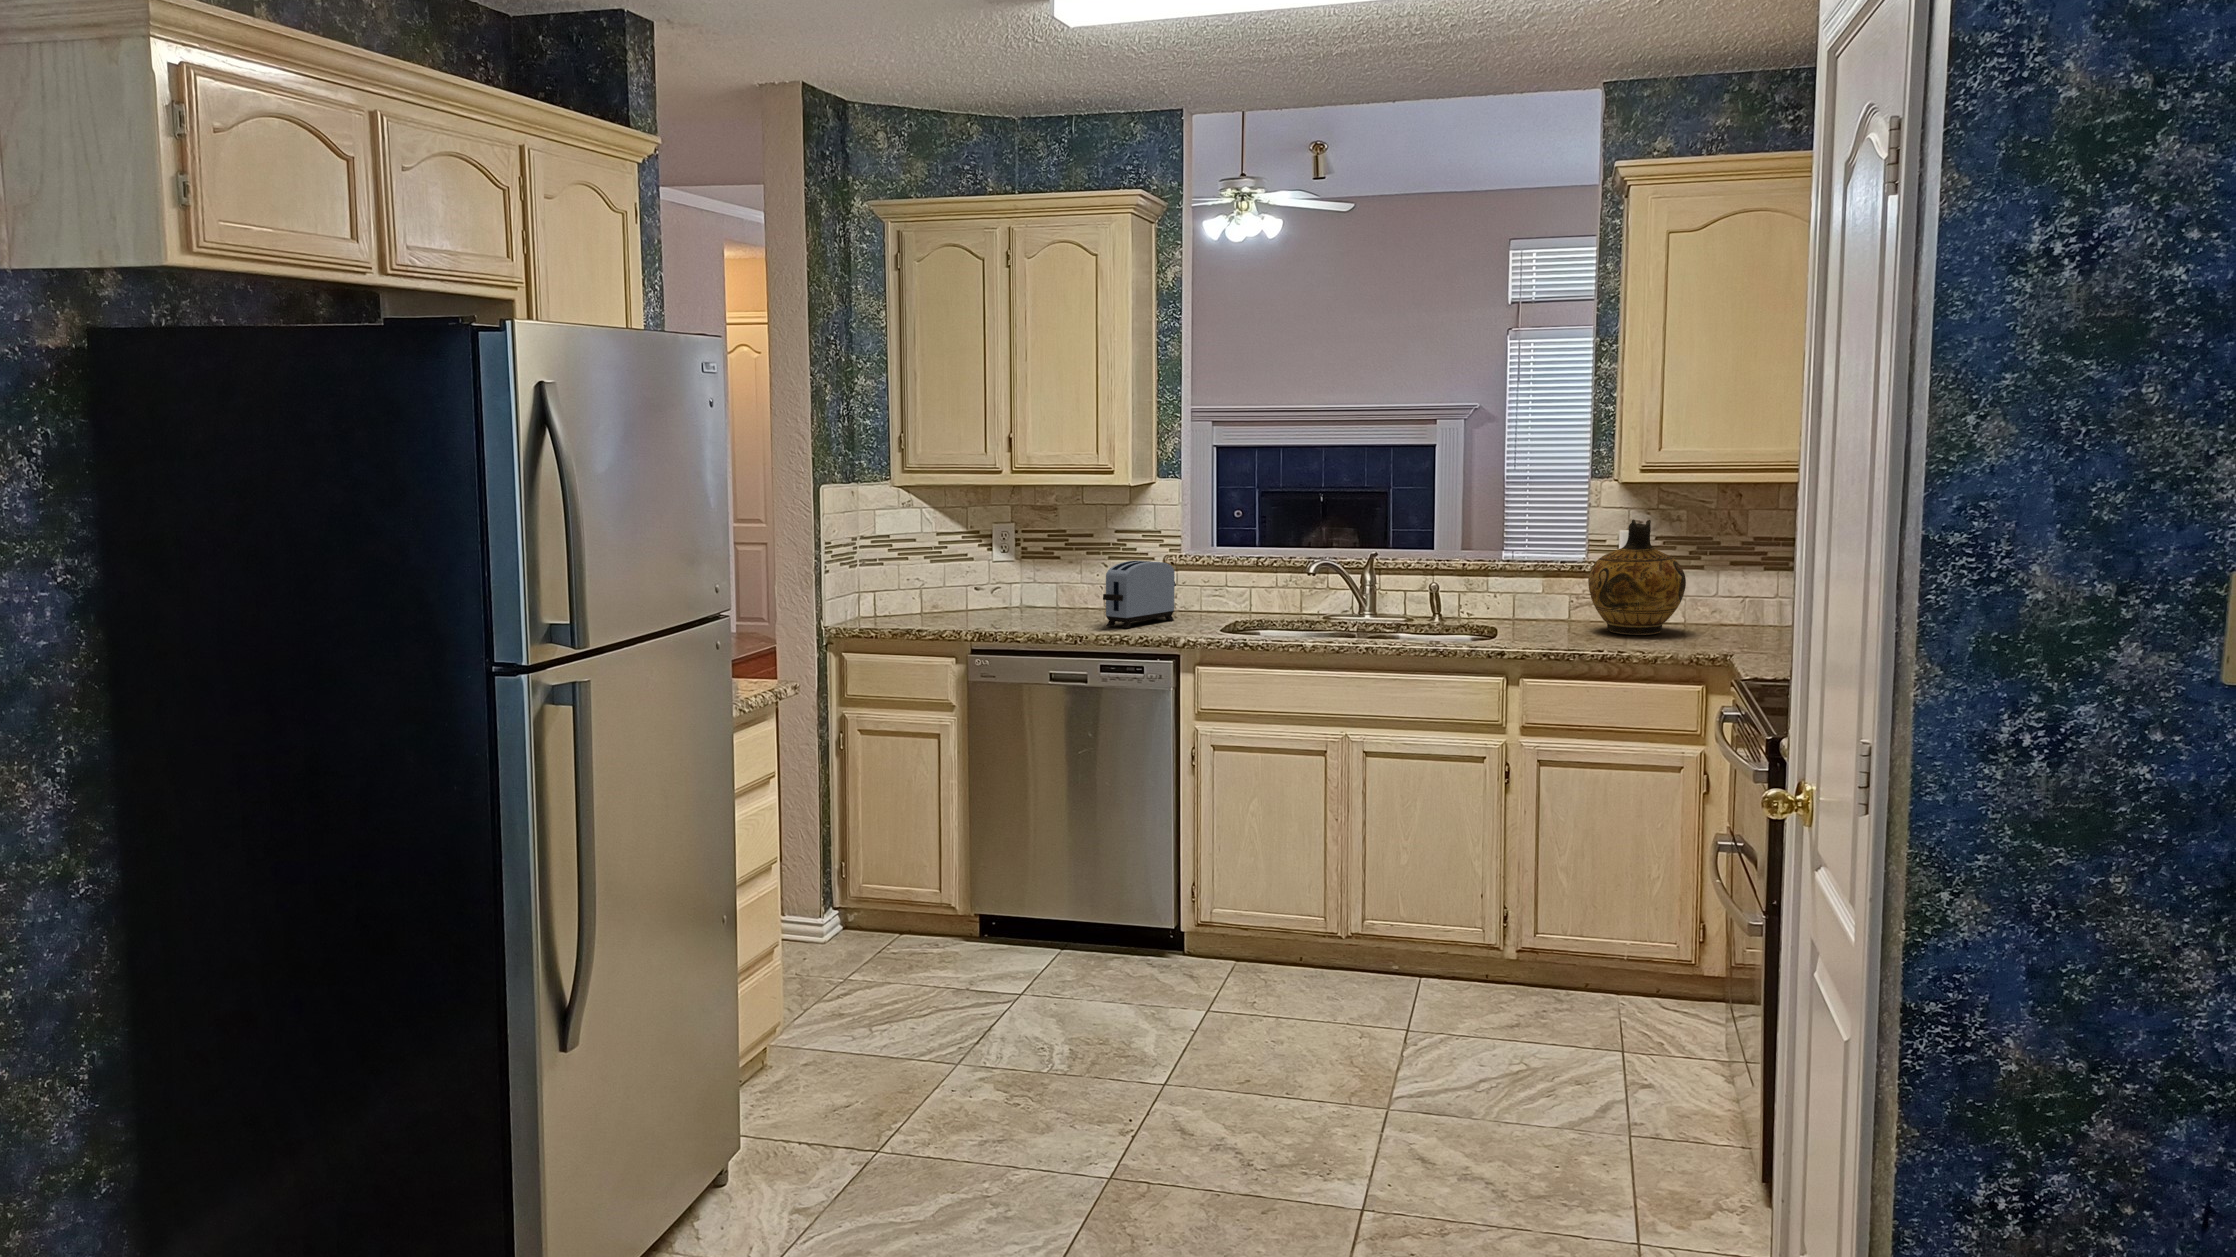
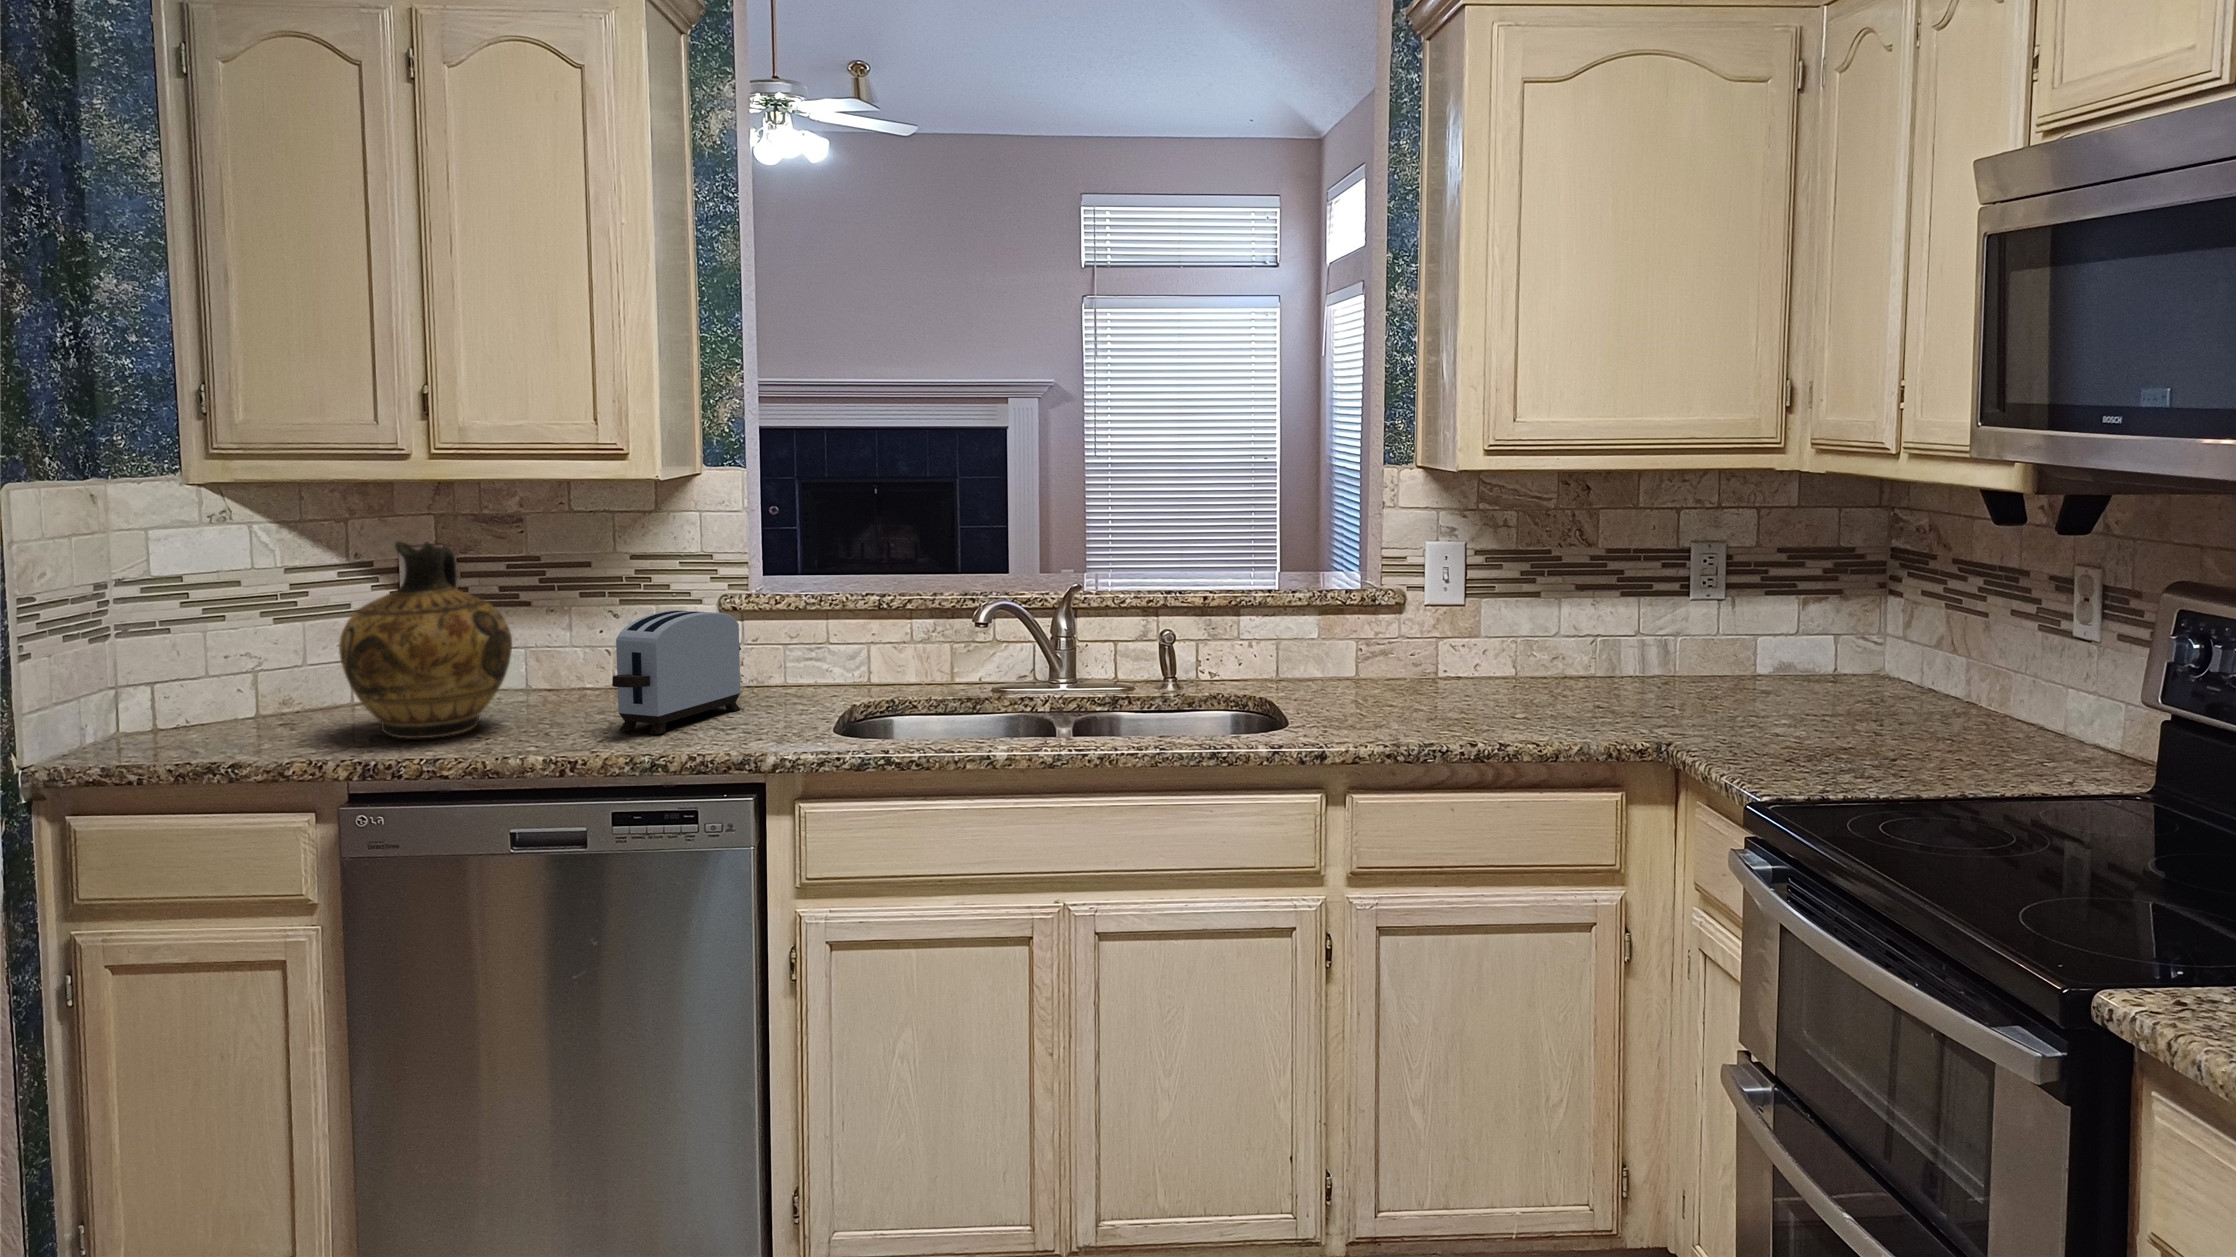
ceramic jug: present [1588,519,1686,635] -> present [339,541,512,738]

